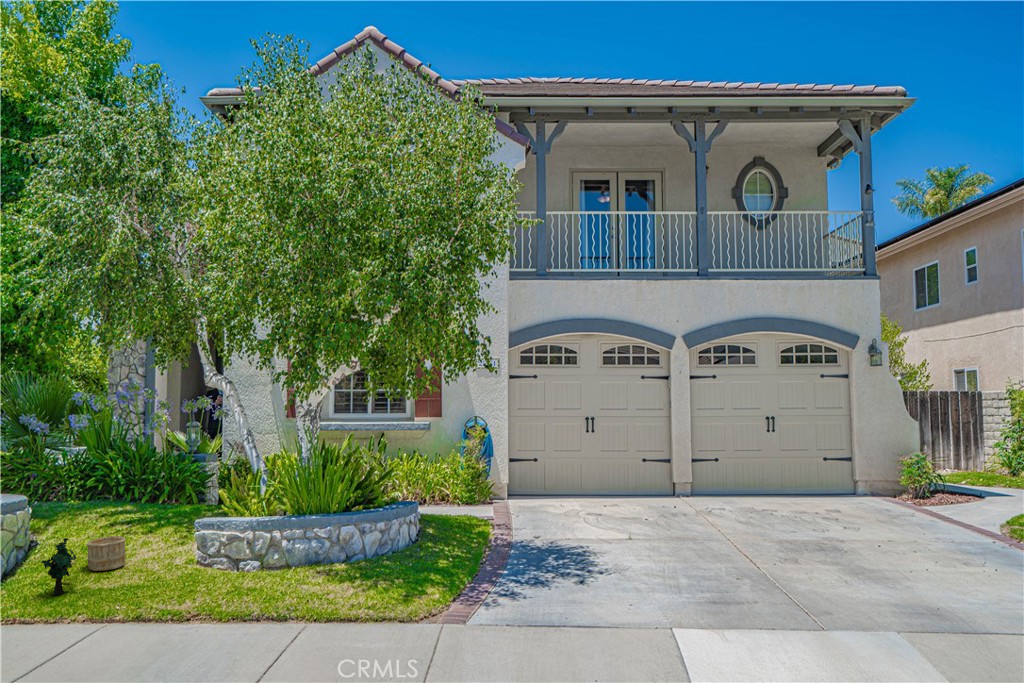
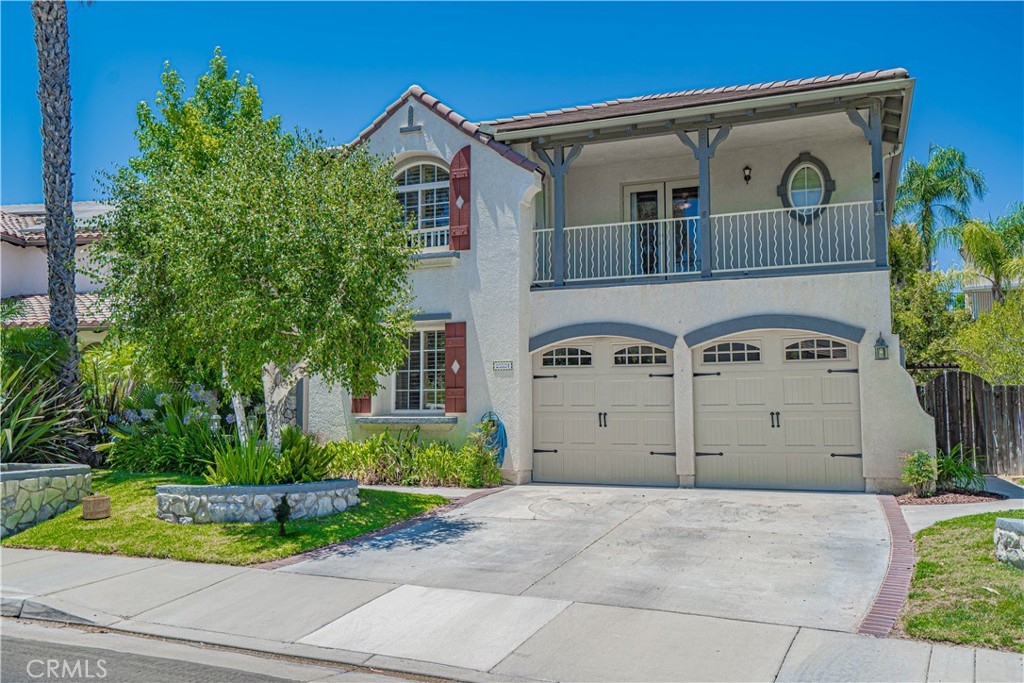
decorative plant: present [41,538,76,595] -> present [270,492,294,535]

